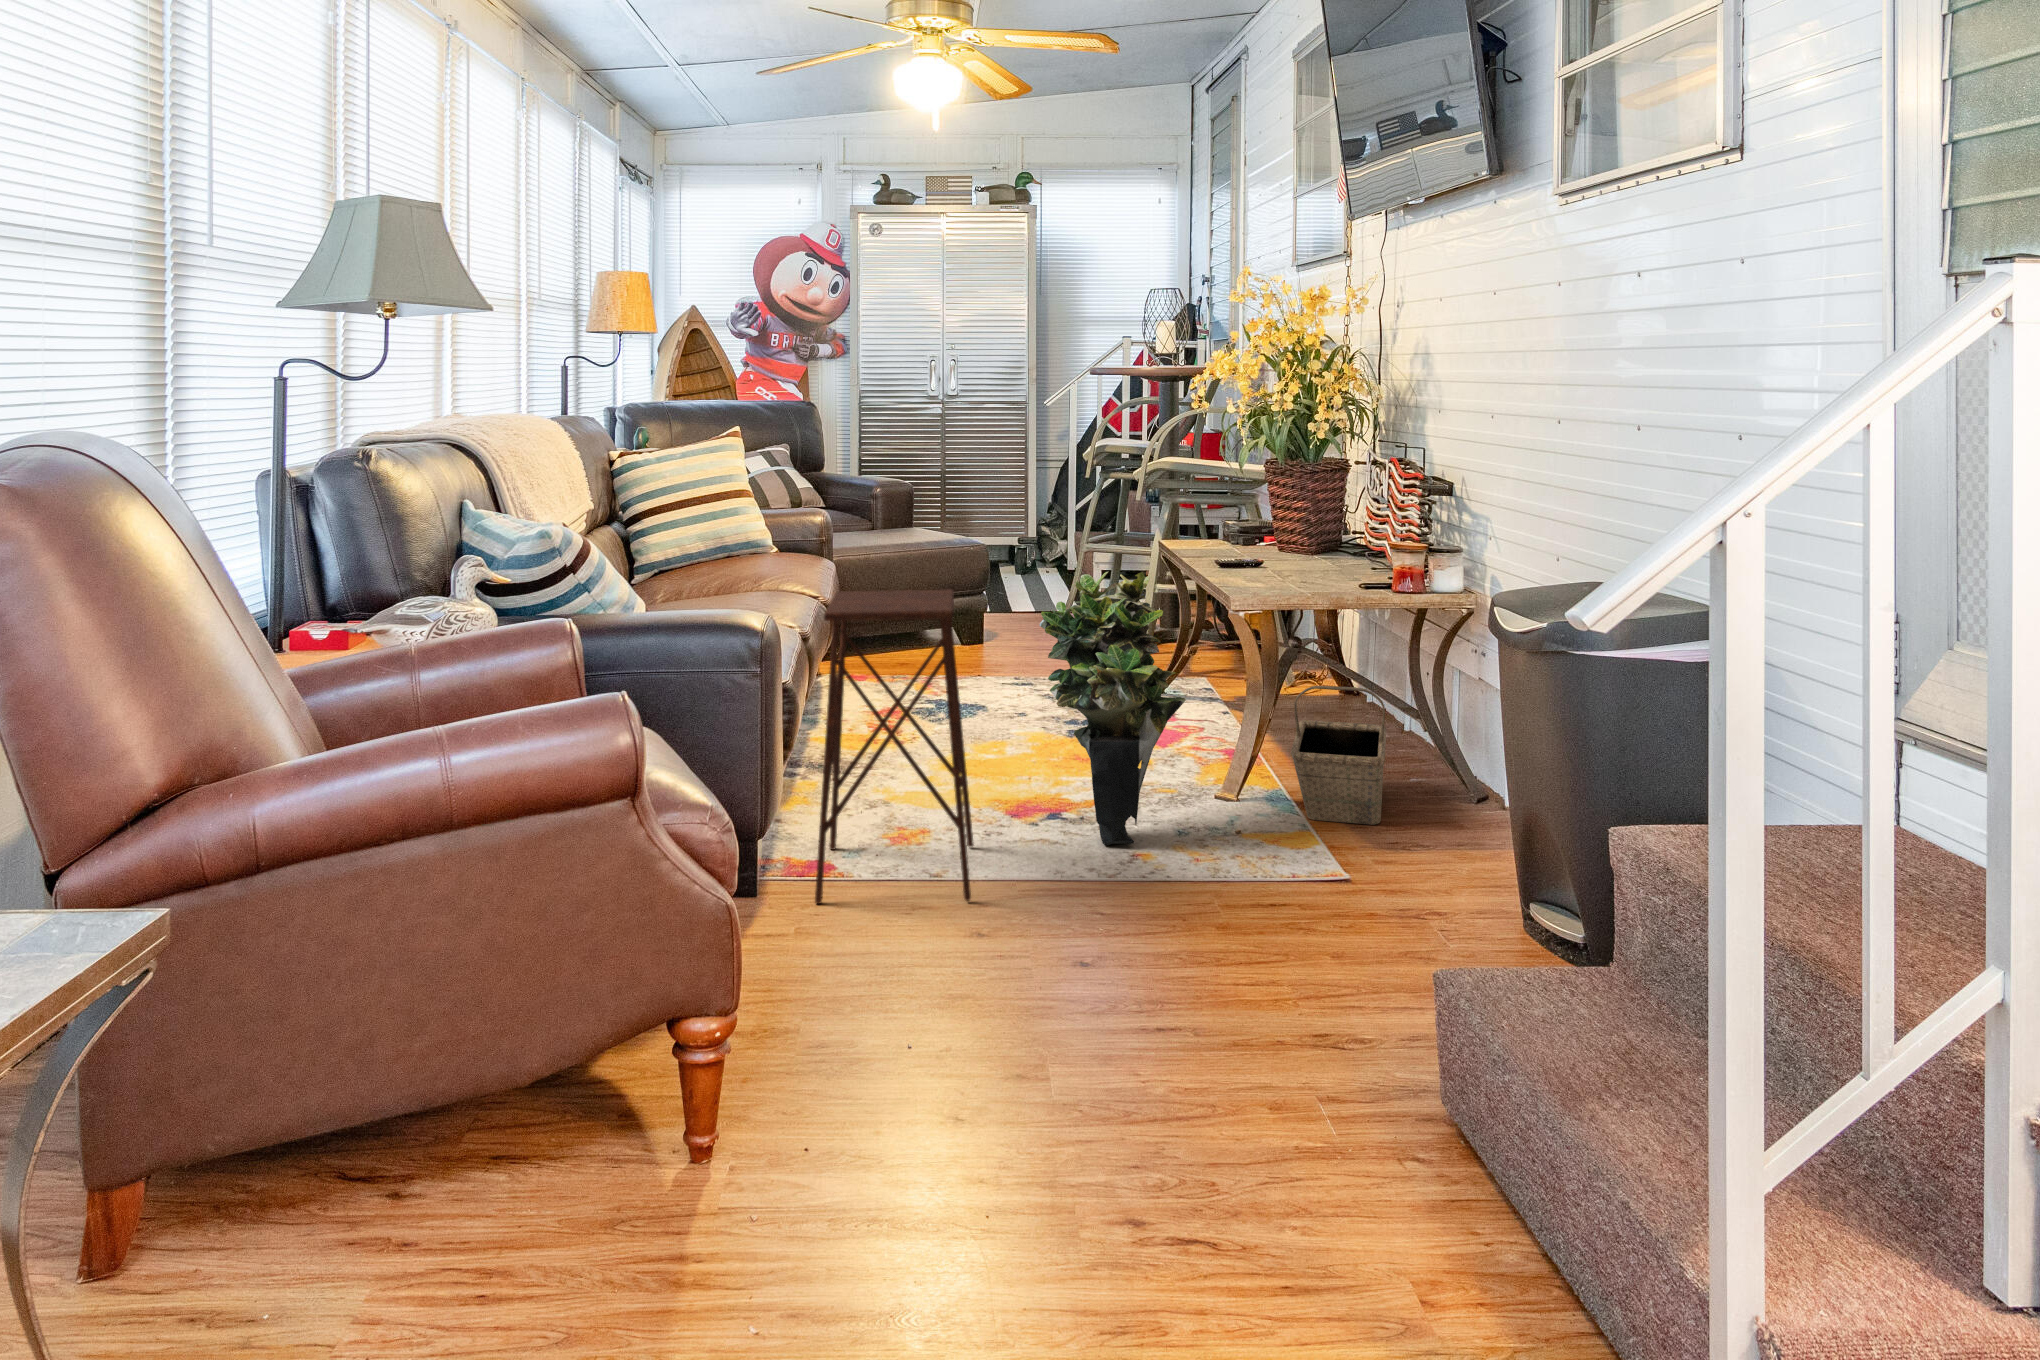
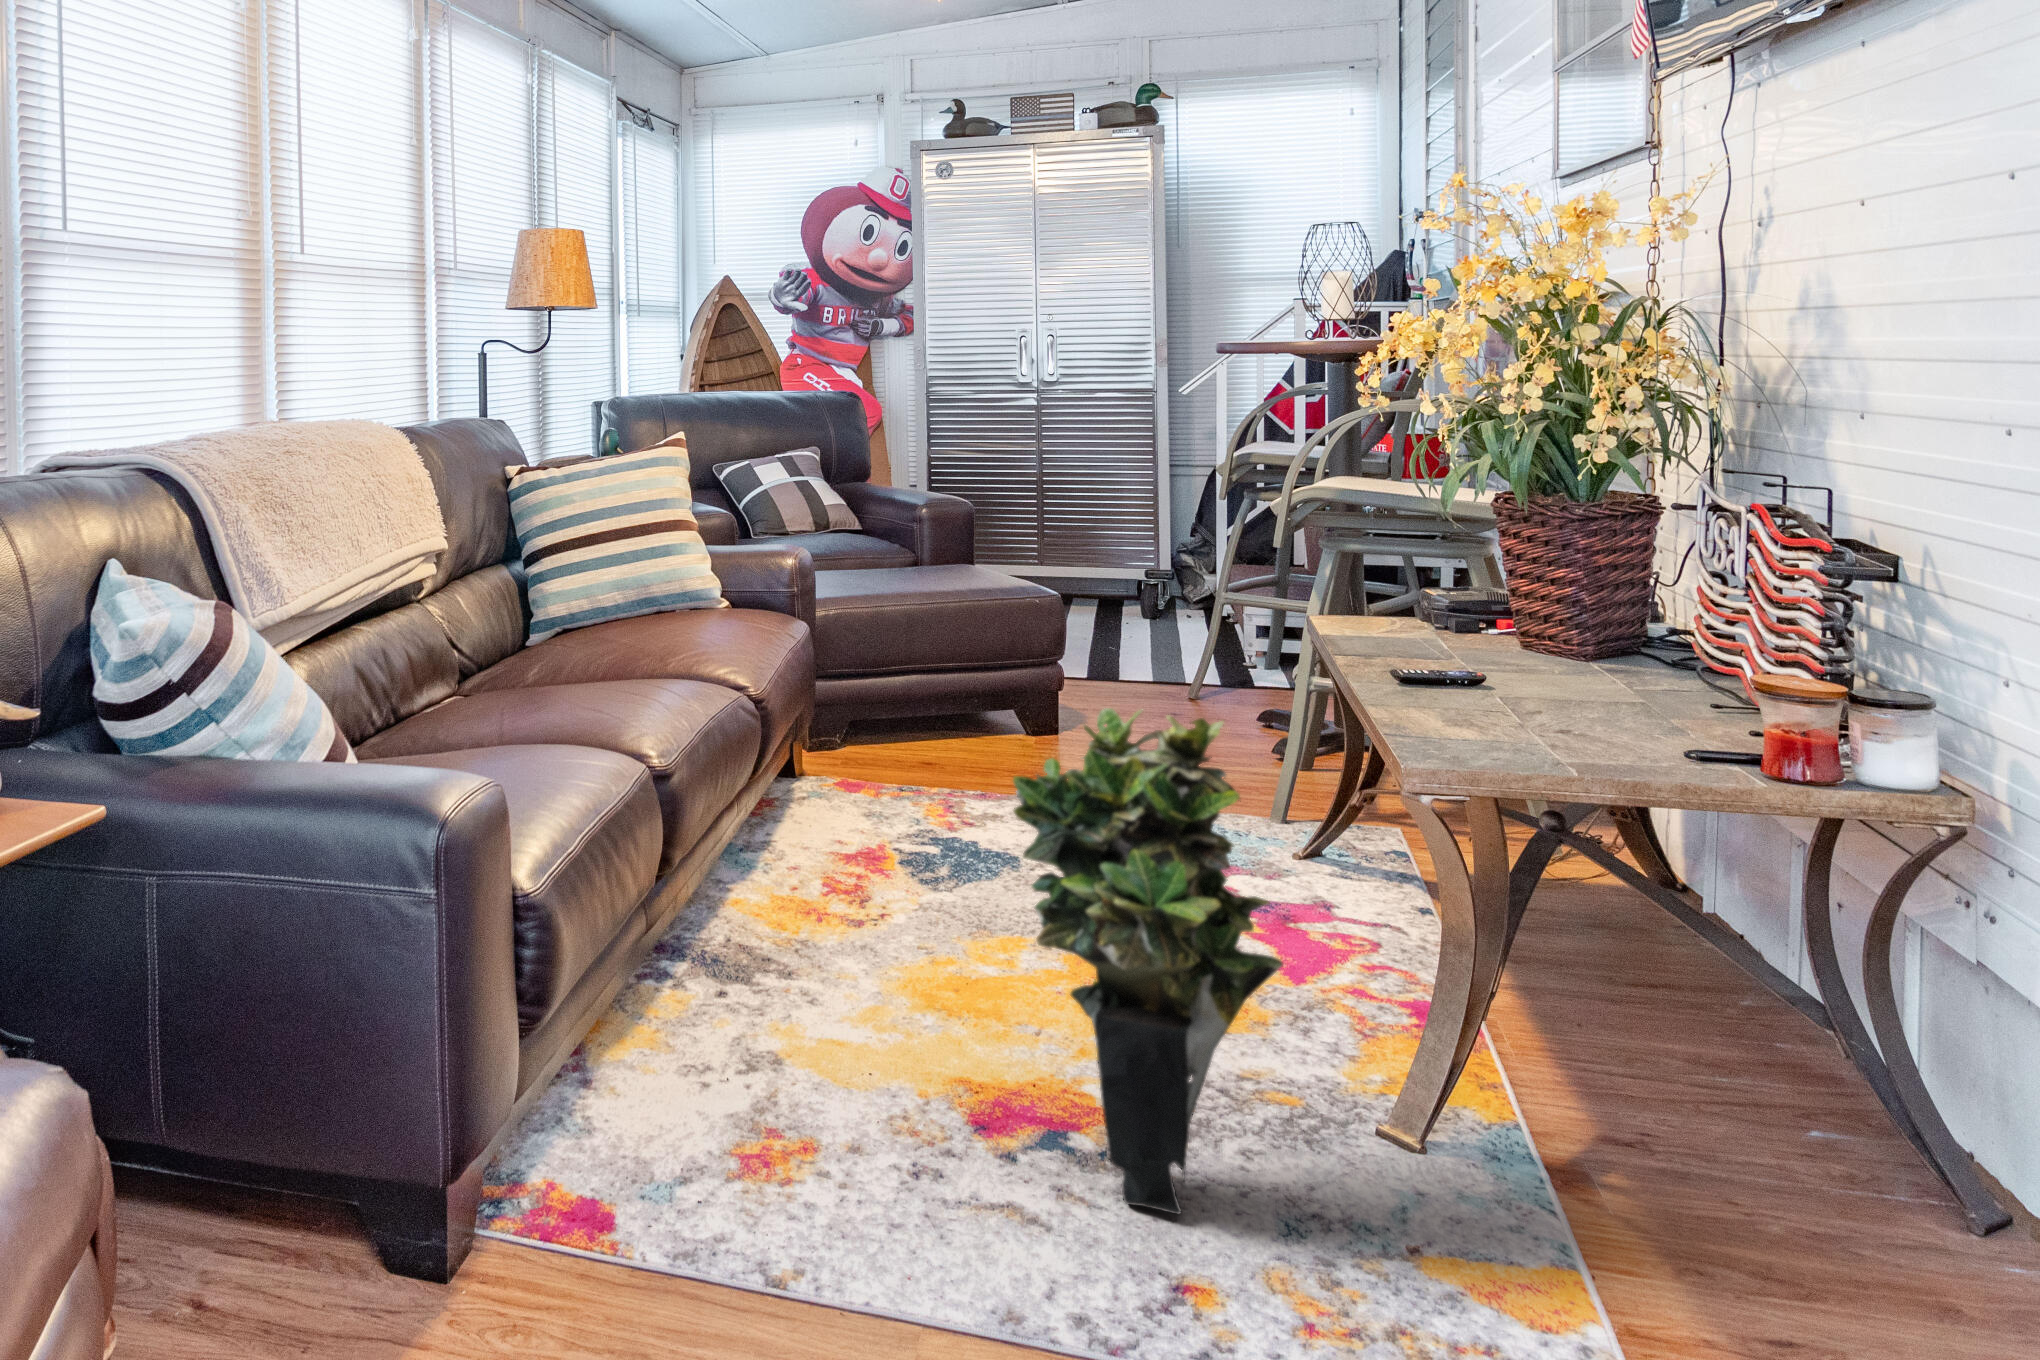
side table: present [815,589,974,904] -> none [587,728,893,1303]
basket: present [1291,686,1386,825] -> none [1522,945,1749,1255]

